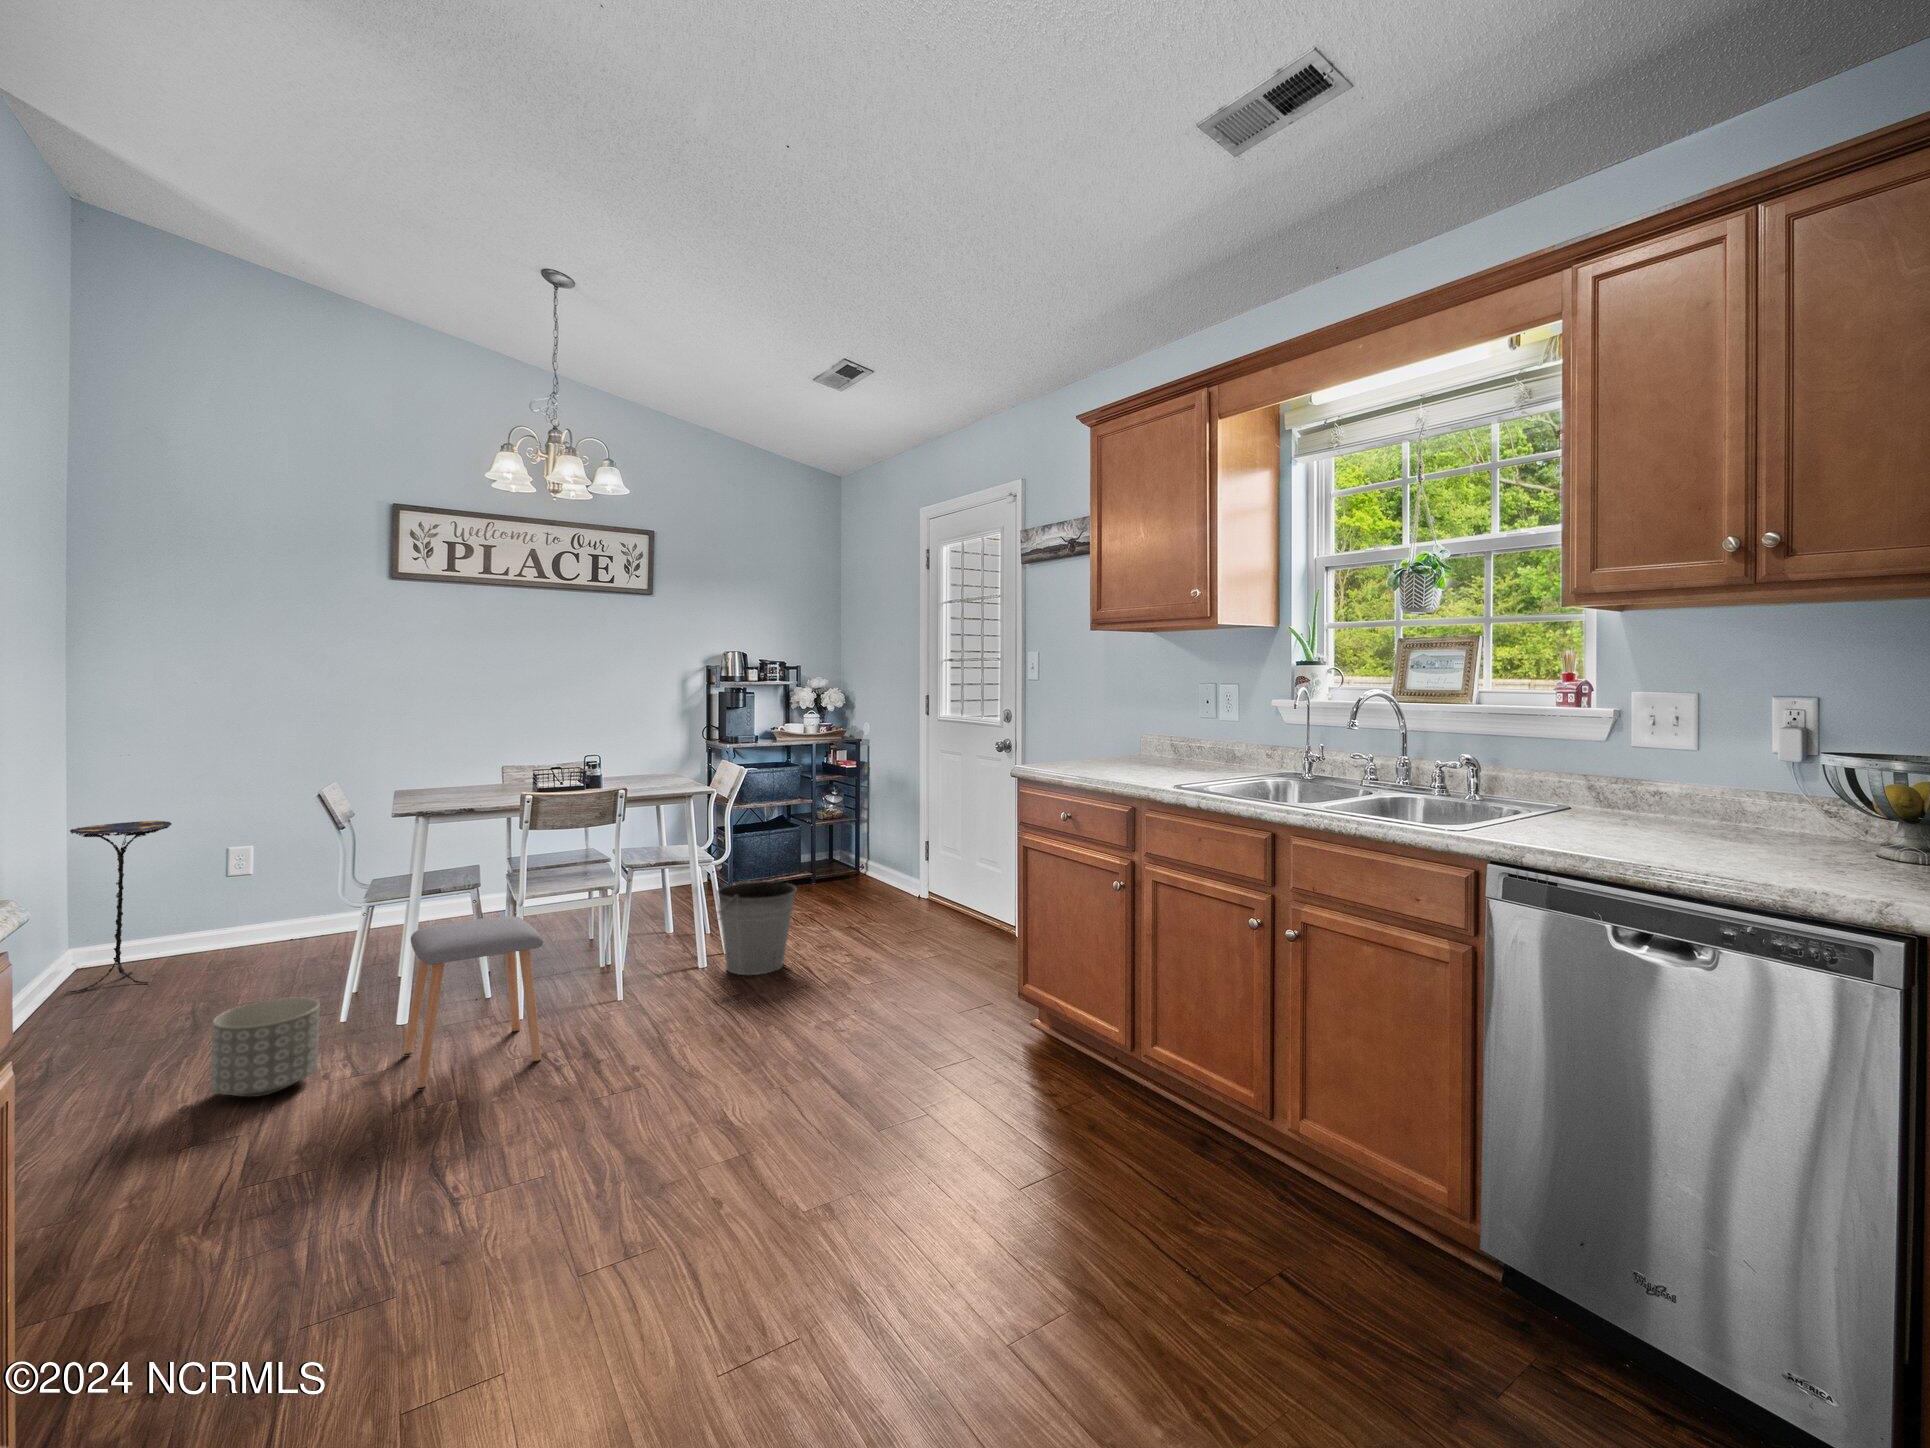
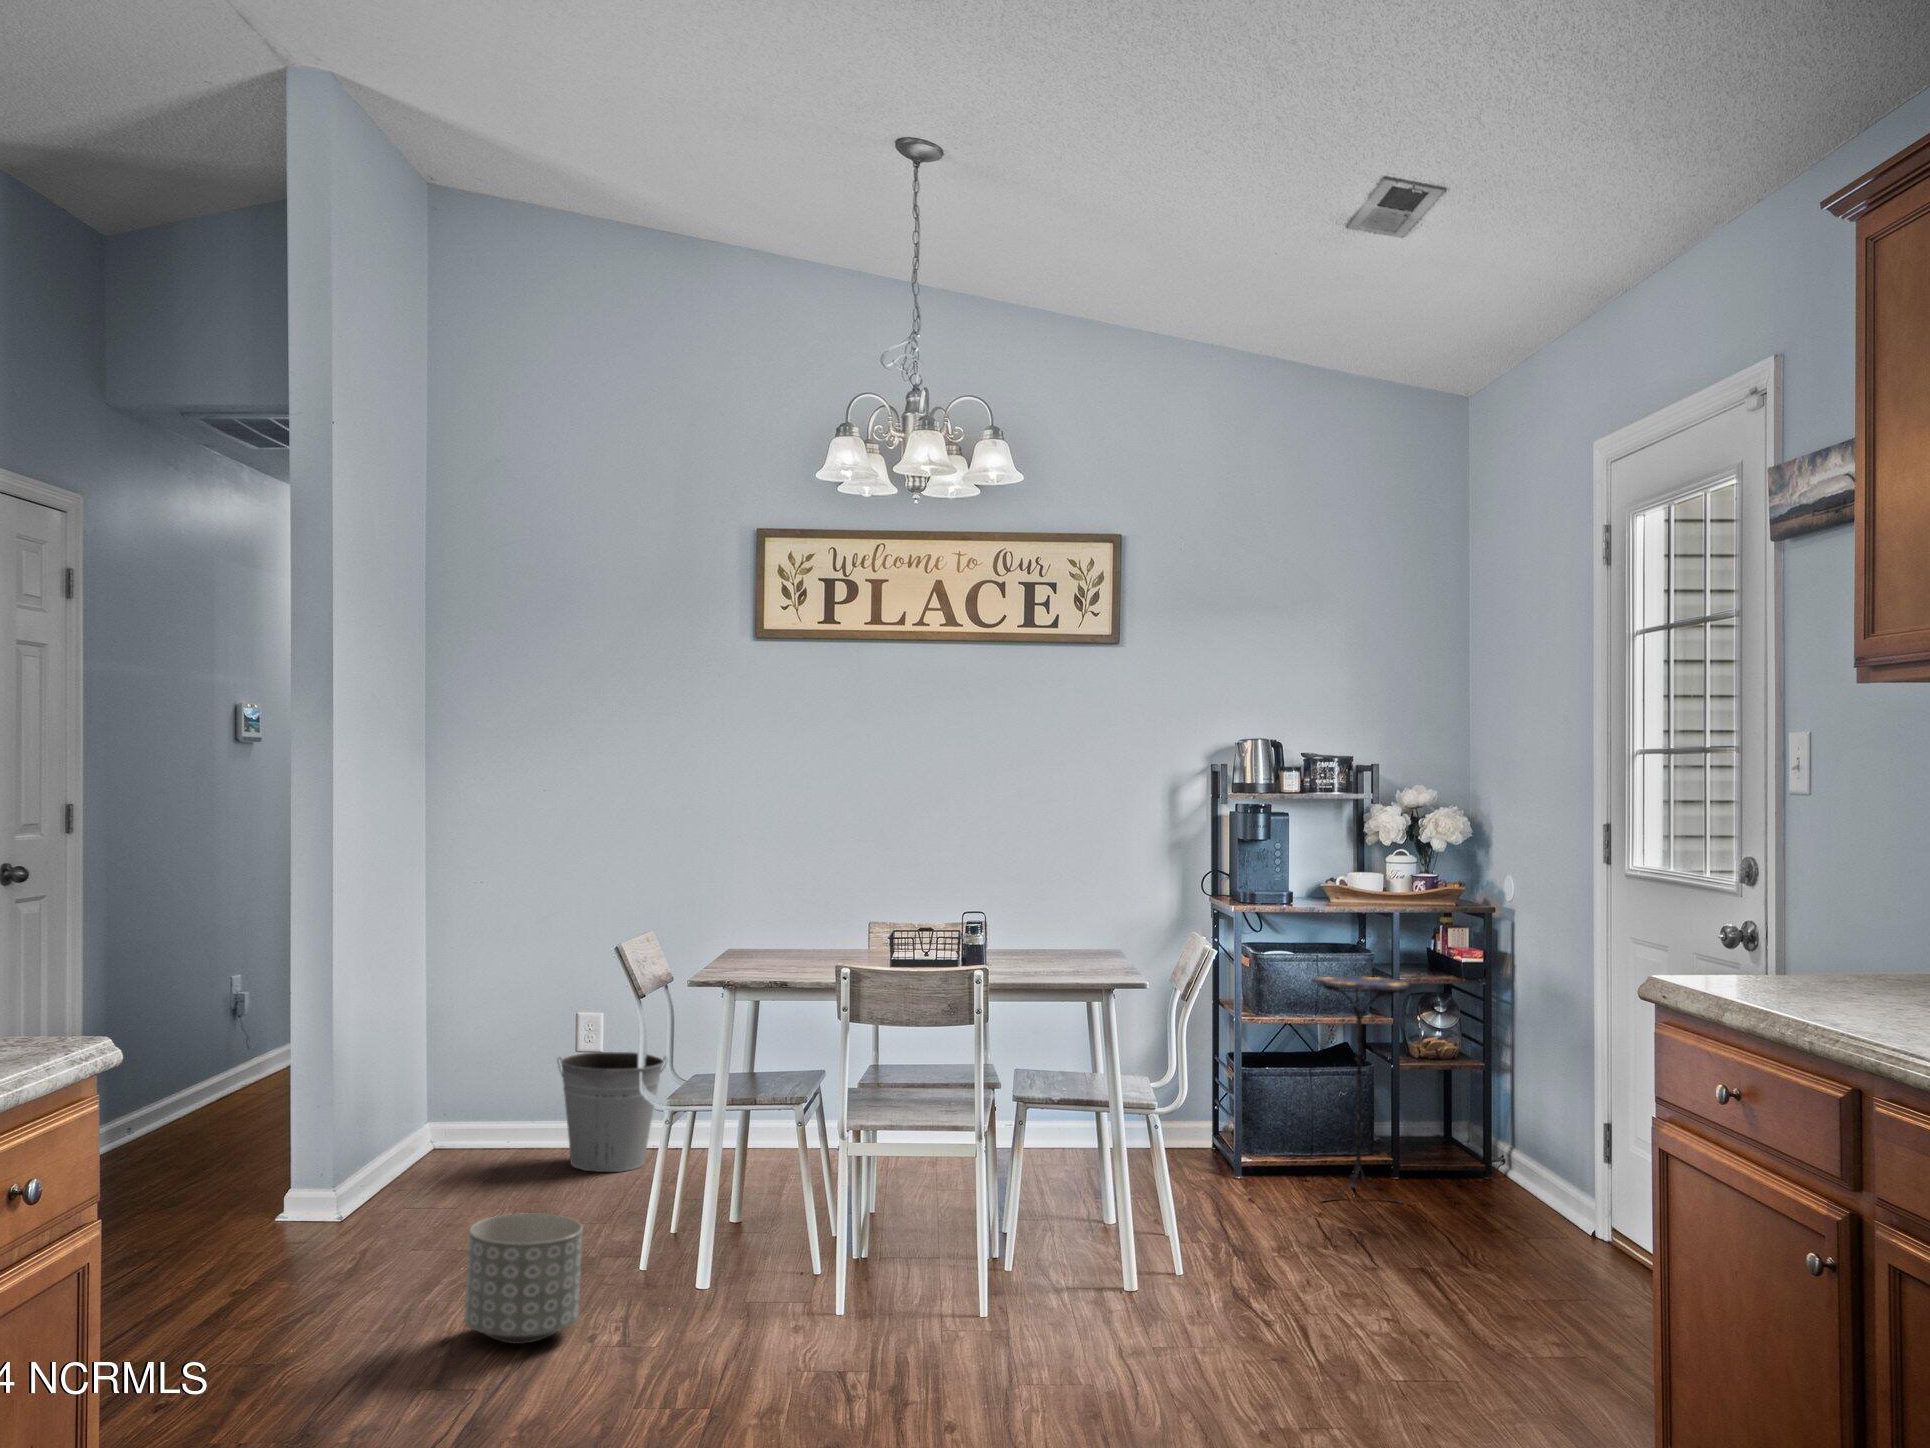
side table: present [67,821,172,993] -> present [1312,976,1410,1199]
bucket: present [717,879,796,975] -> present [559,1052,666,1172]
stool: present [404,916,543,1090] -> none [670,1142,843,1384]

